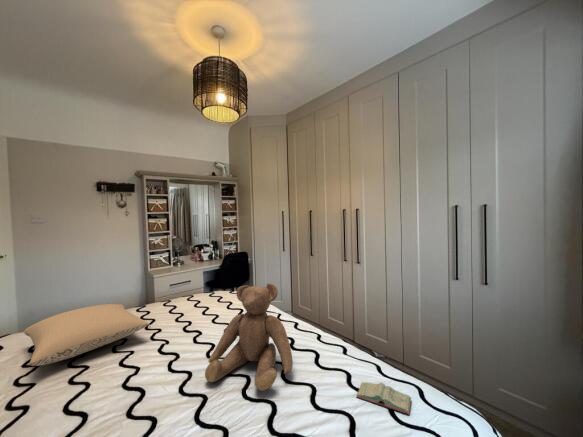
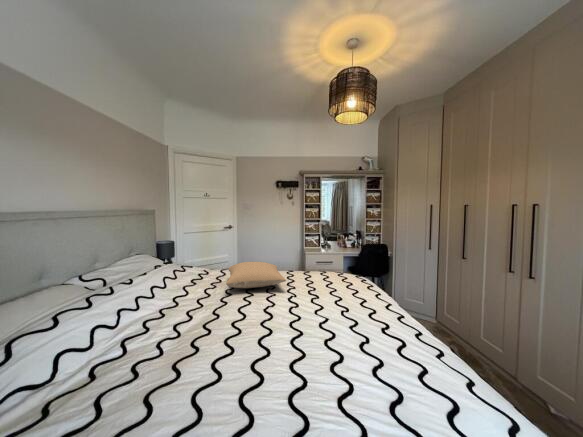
teddy bear: present [205,283,293,391] -> none [307,263,373,344]
book: present [356,382,411,414] -> none [420,373,482,415]

